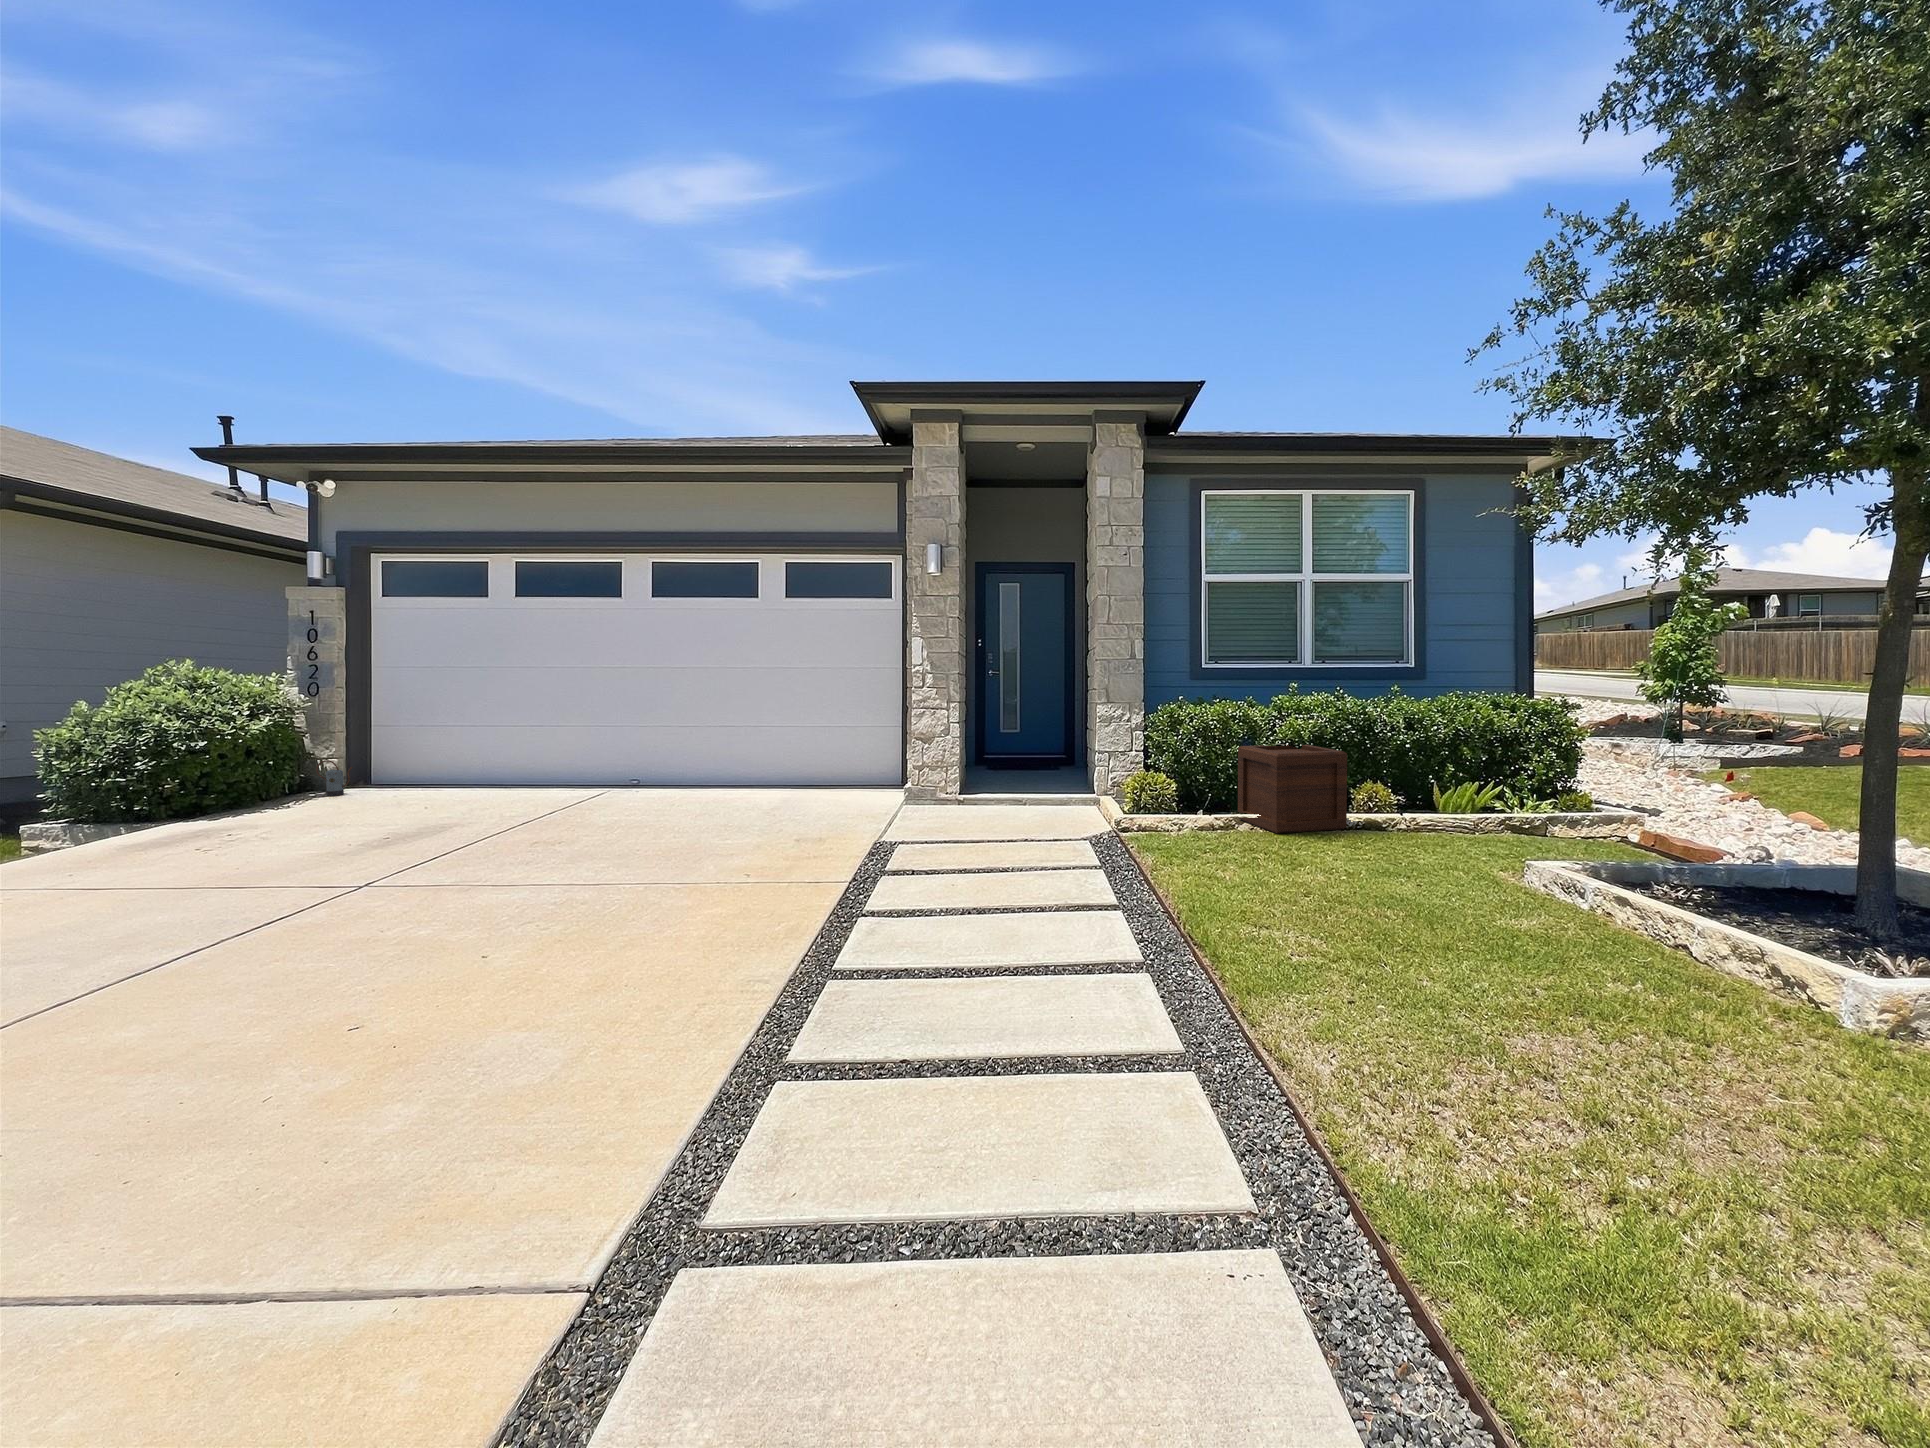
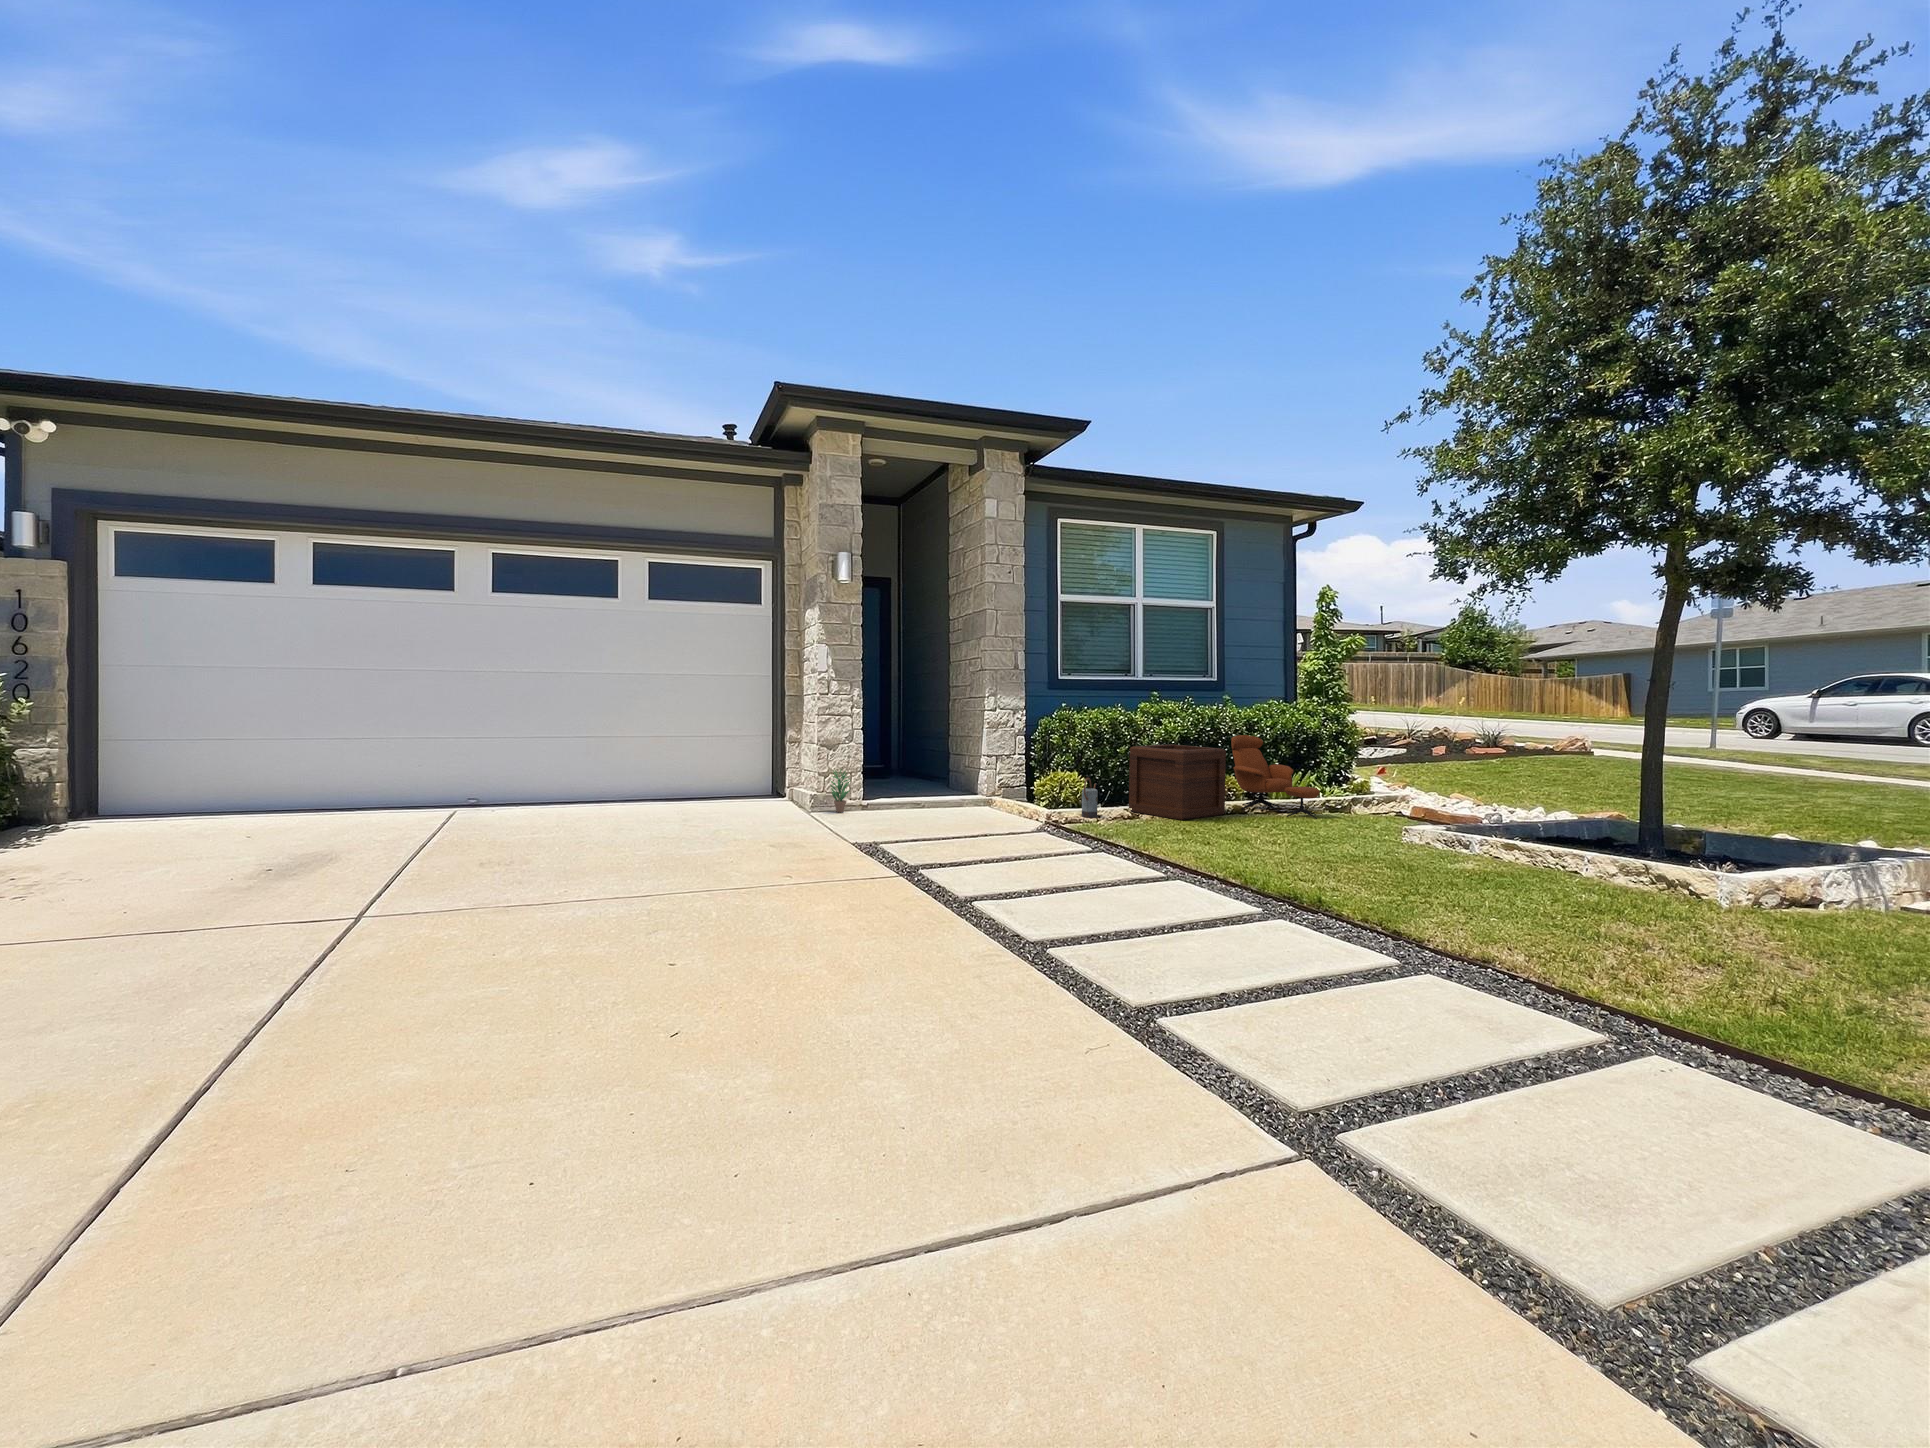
lounge chair: none [1377,734,1469,840] -> present [1231,735,1320,819]
watering can: present [316,760,353,796] -> present [1082,778,1098,818]
potted plant: none [920,762,943,807] -> present [831,770,850,812]

